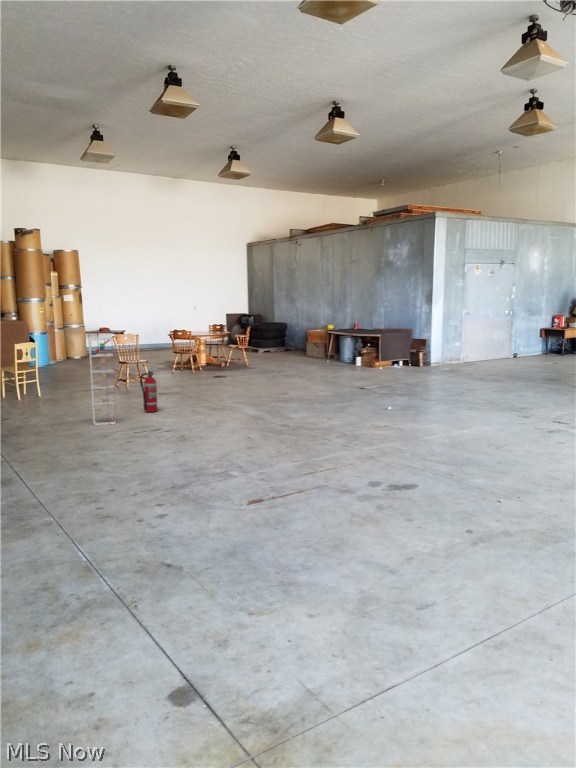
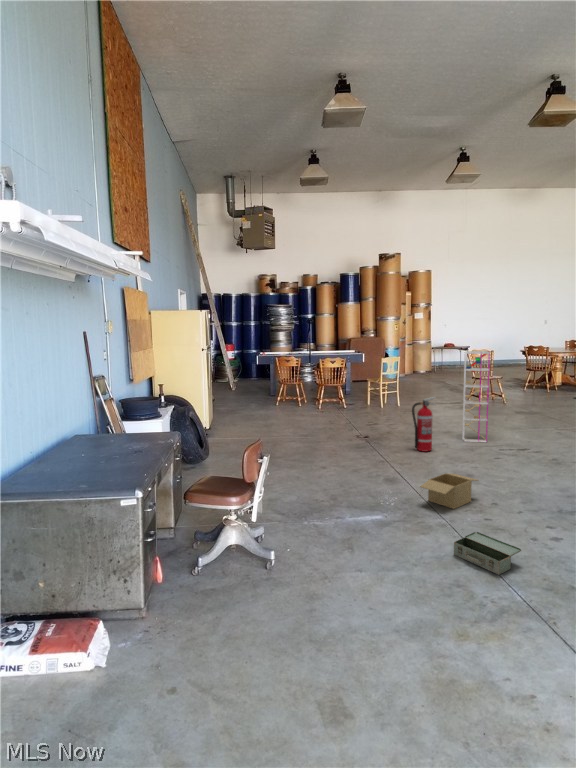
fire extinguisher: present [140,368,158,412] -> present [412,397,436,451]
cardboard box: none [26,456,87,488] -> present [420,473,478,509]
toolbox: none [44,503,103,534] -> present [454,532,521,575]

